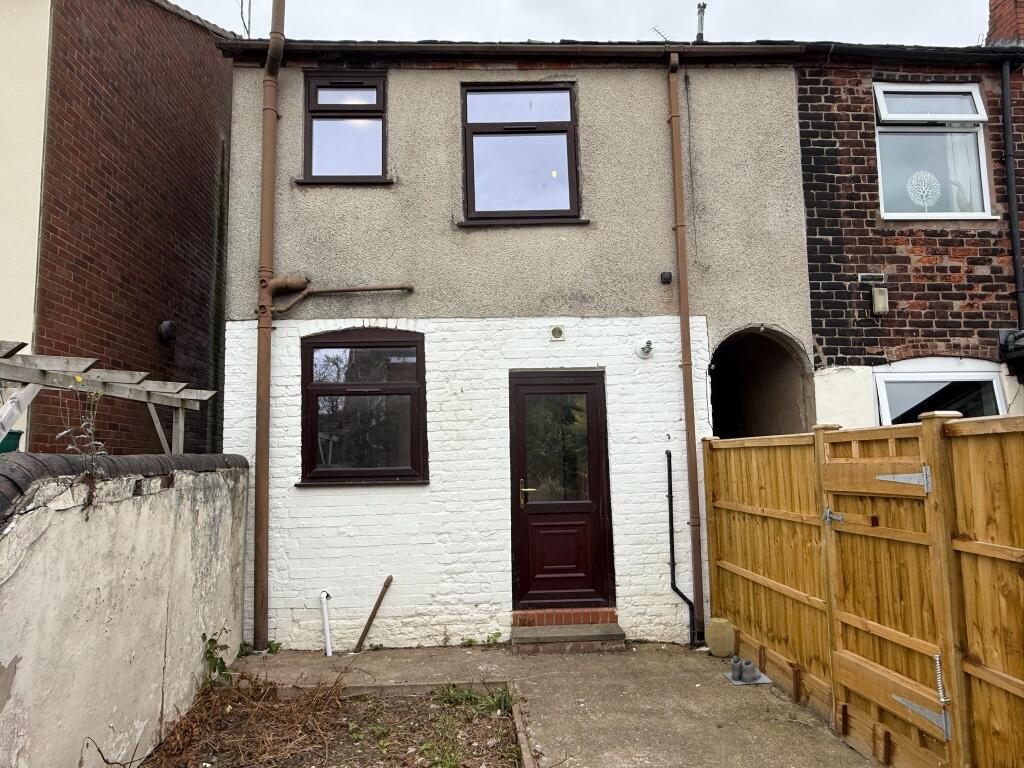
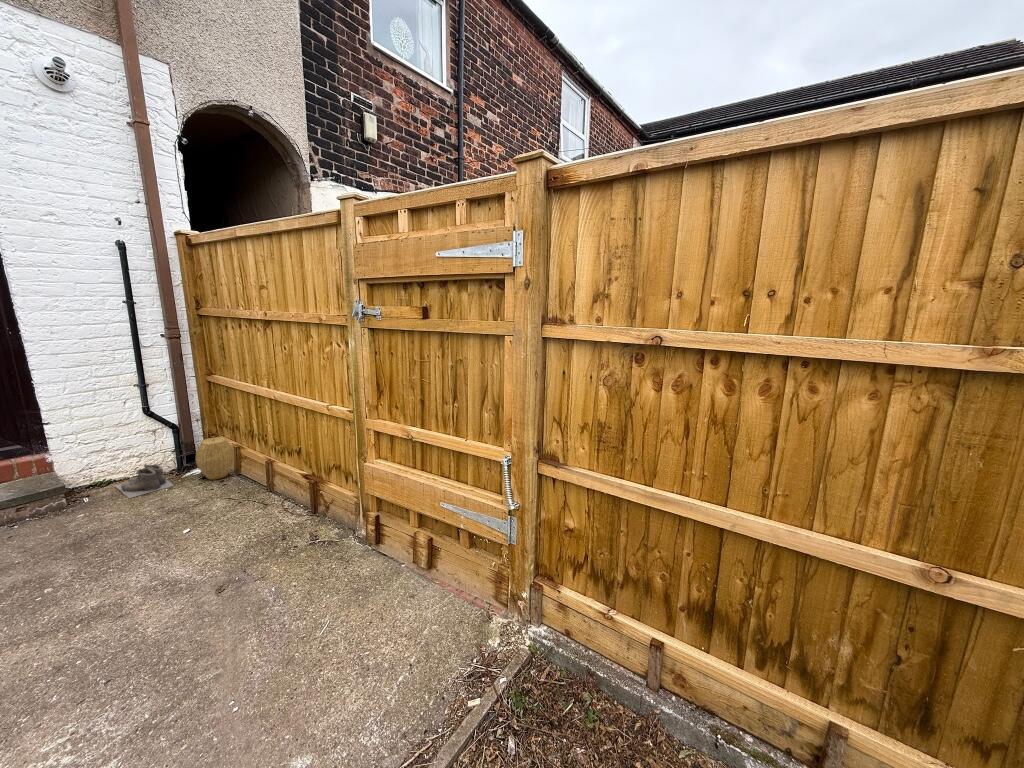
boots: present [723,656,772,685] -> present [115,464,173,498]

